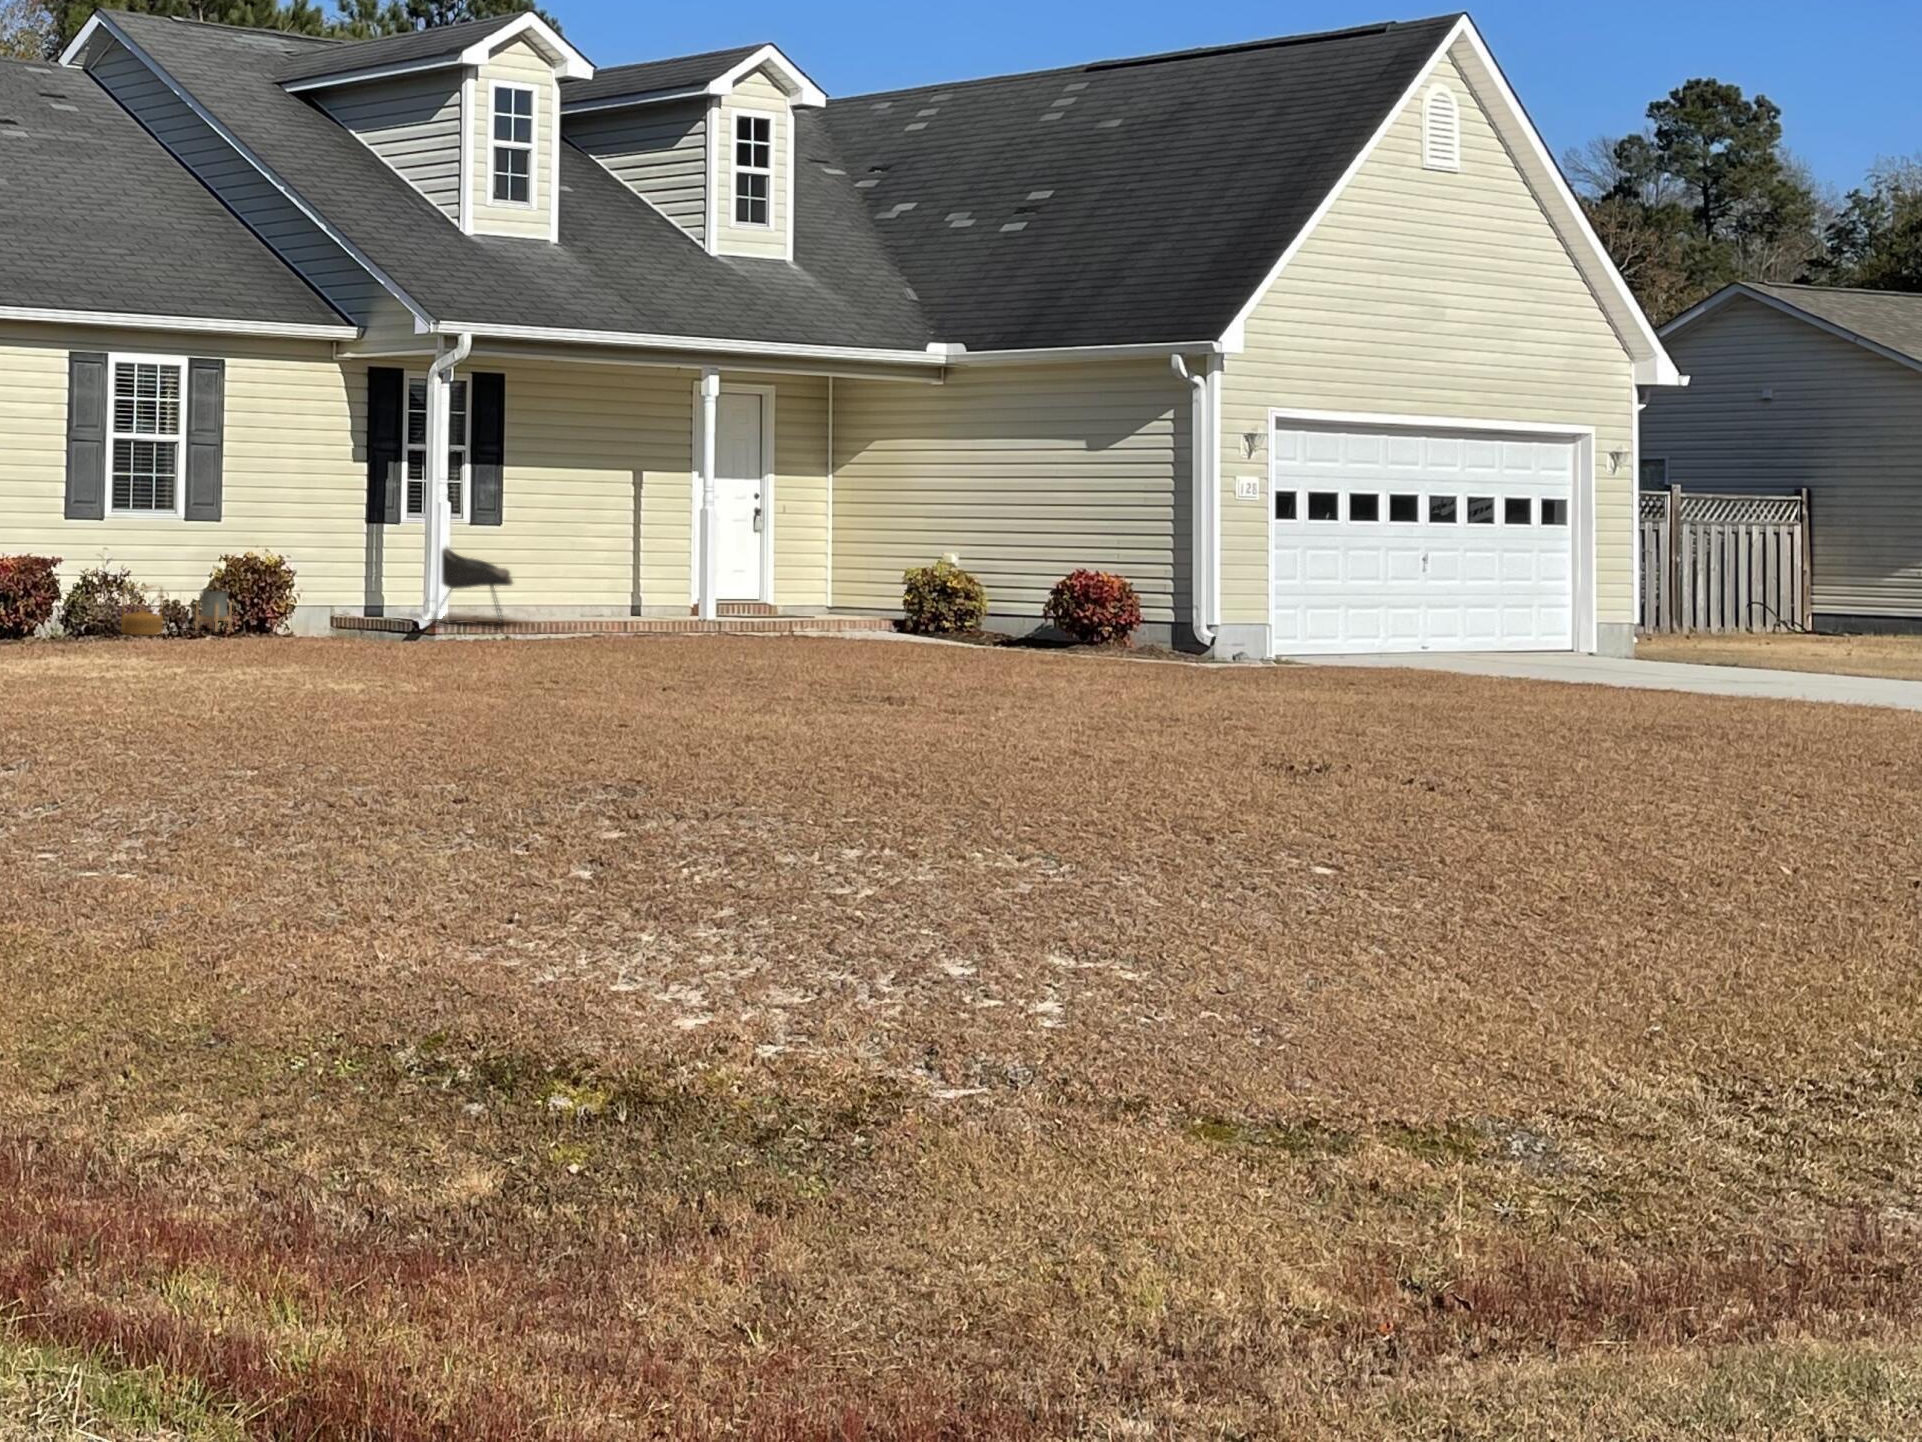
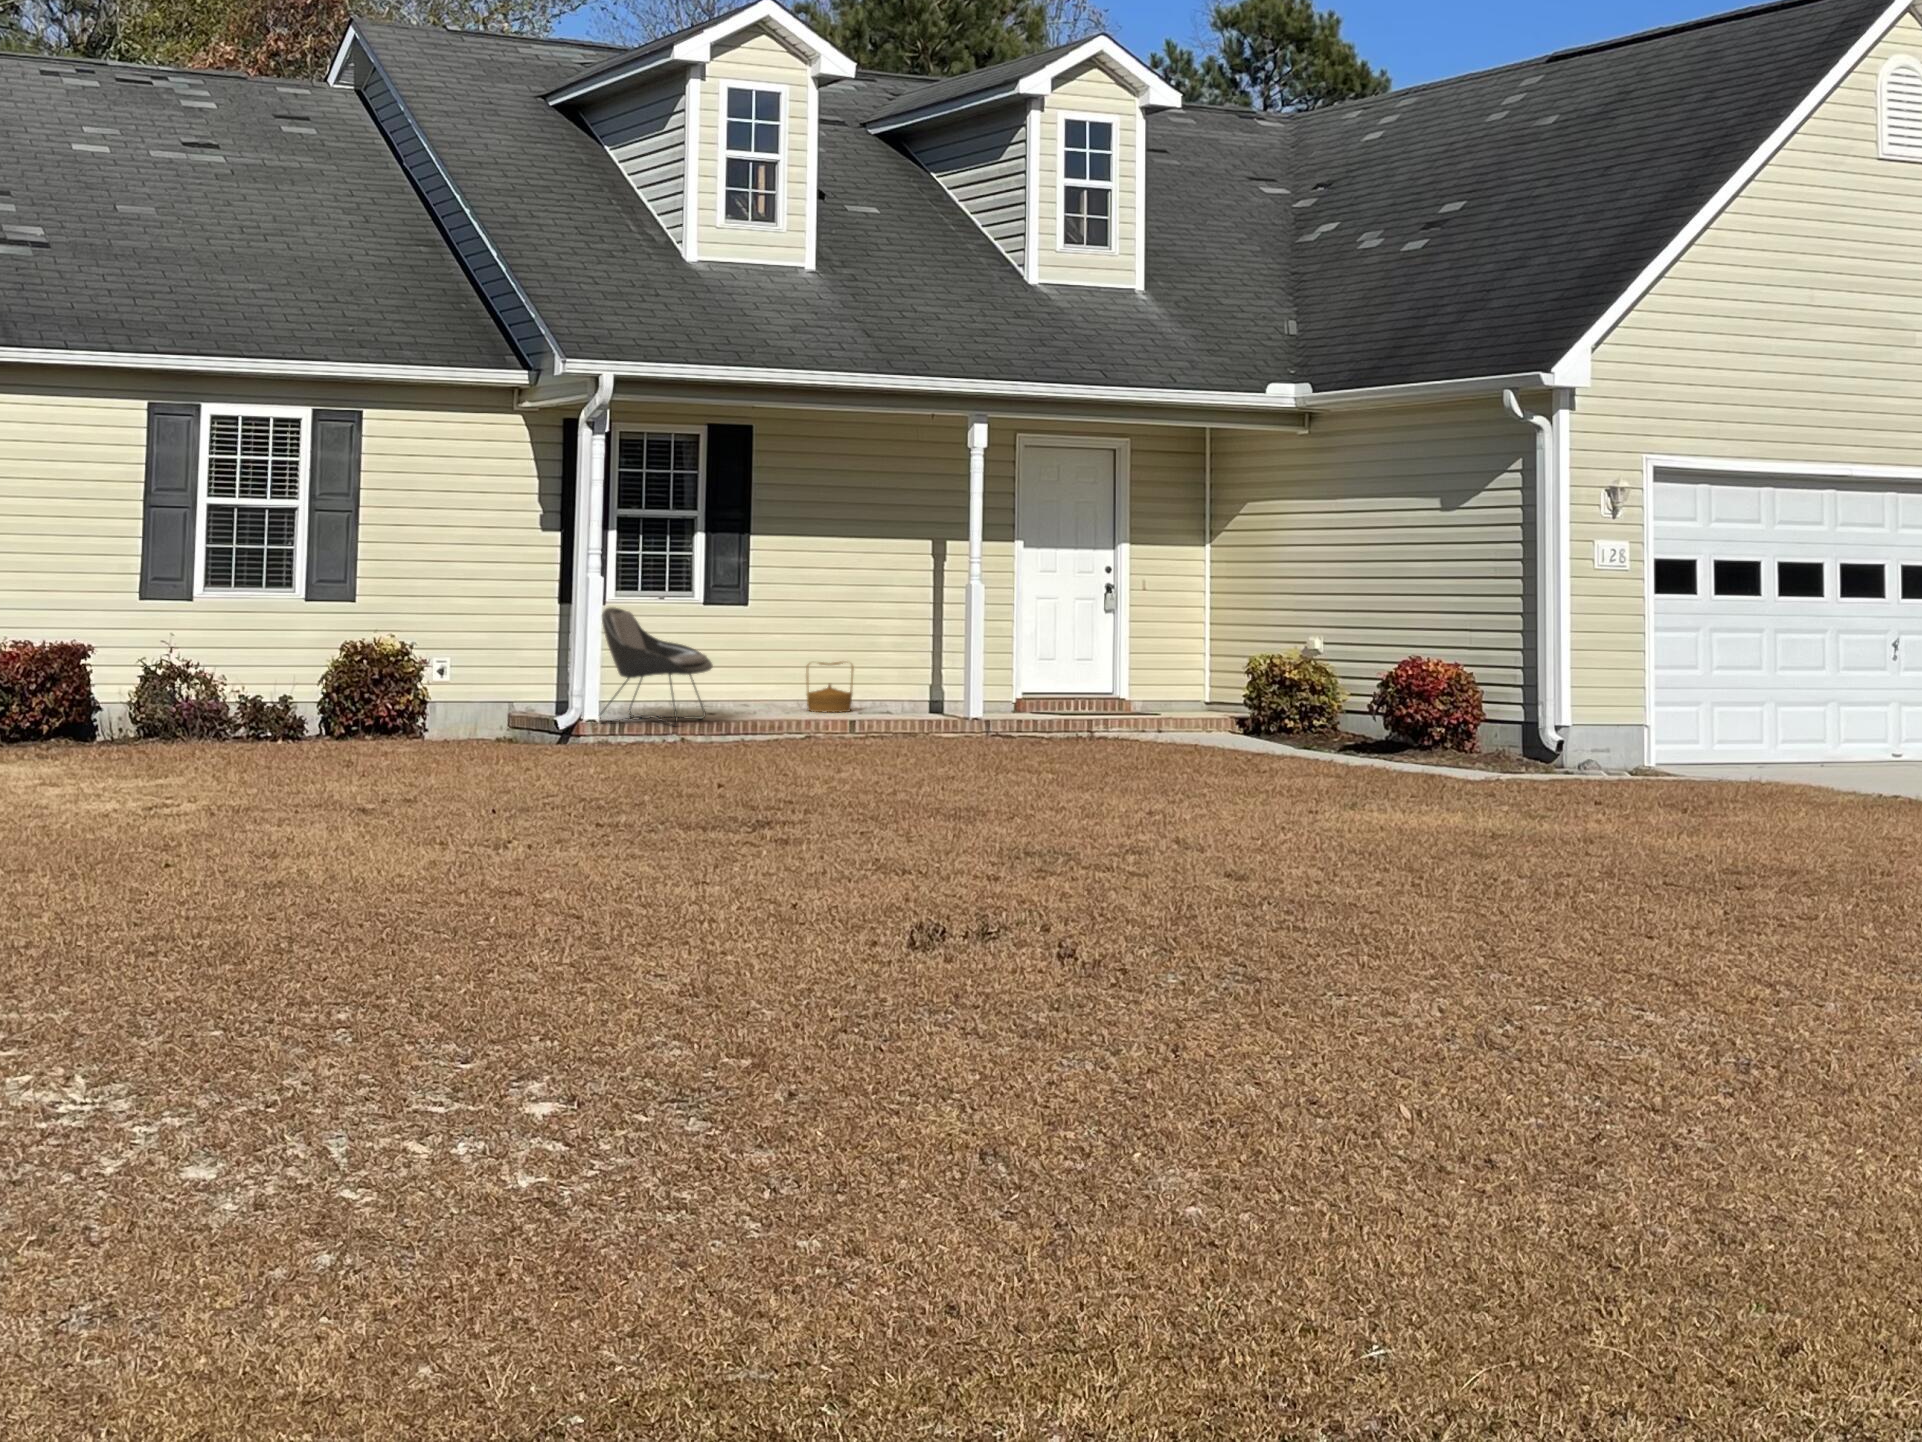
woven basket: present [121,585,163,635] -> present [806,661,854,712]
planter: present [196,591,232,631] -> none [291,680,335,728]

